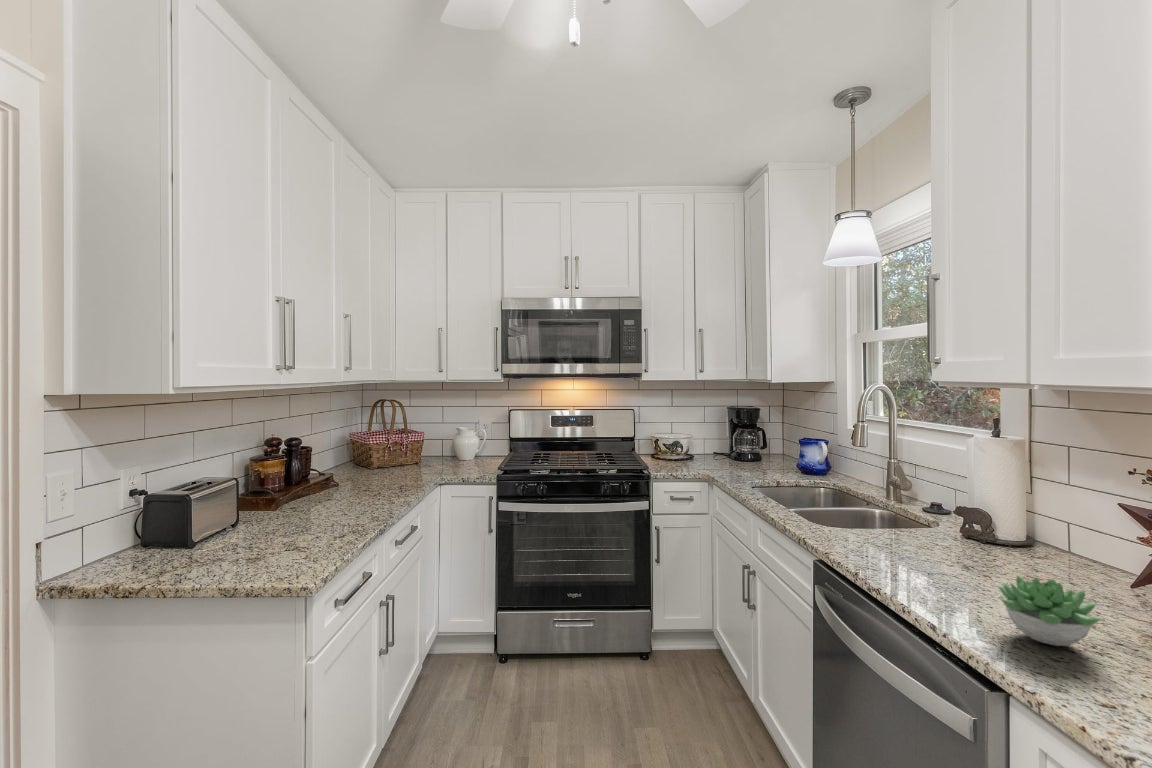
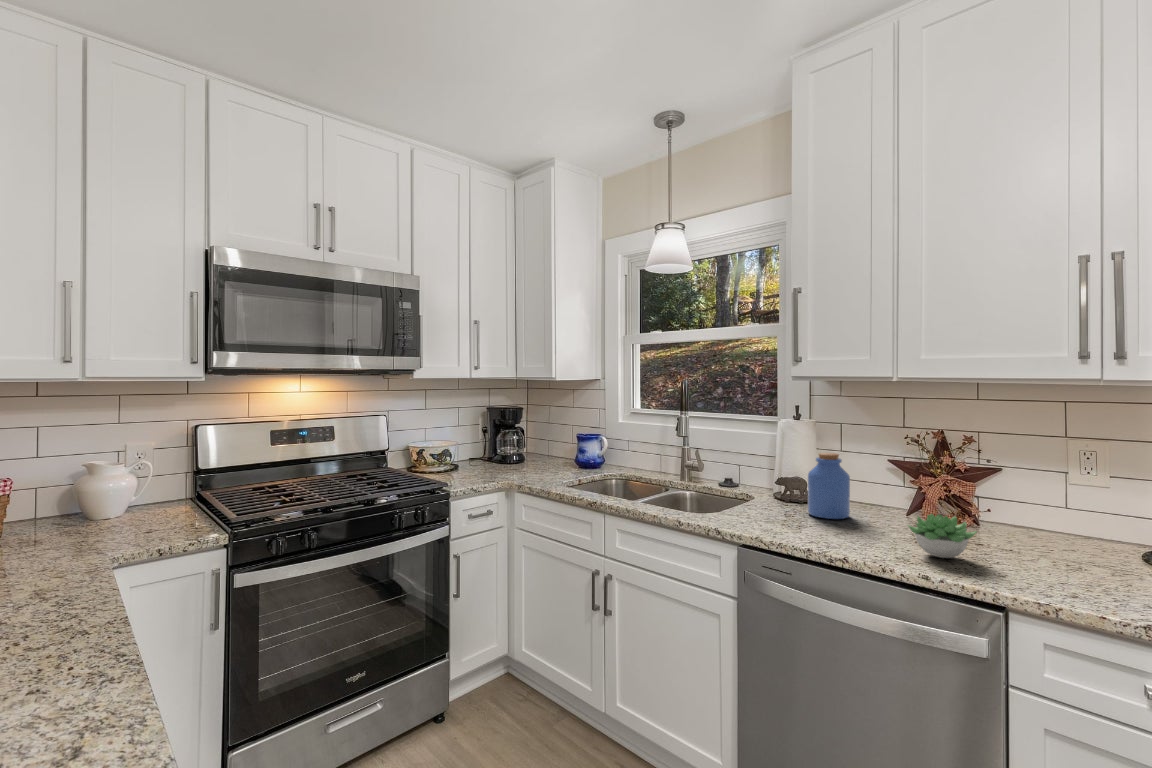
jar: none [964,481,1029,571] -> present [808,453,850,519]

